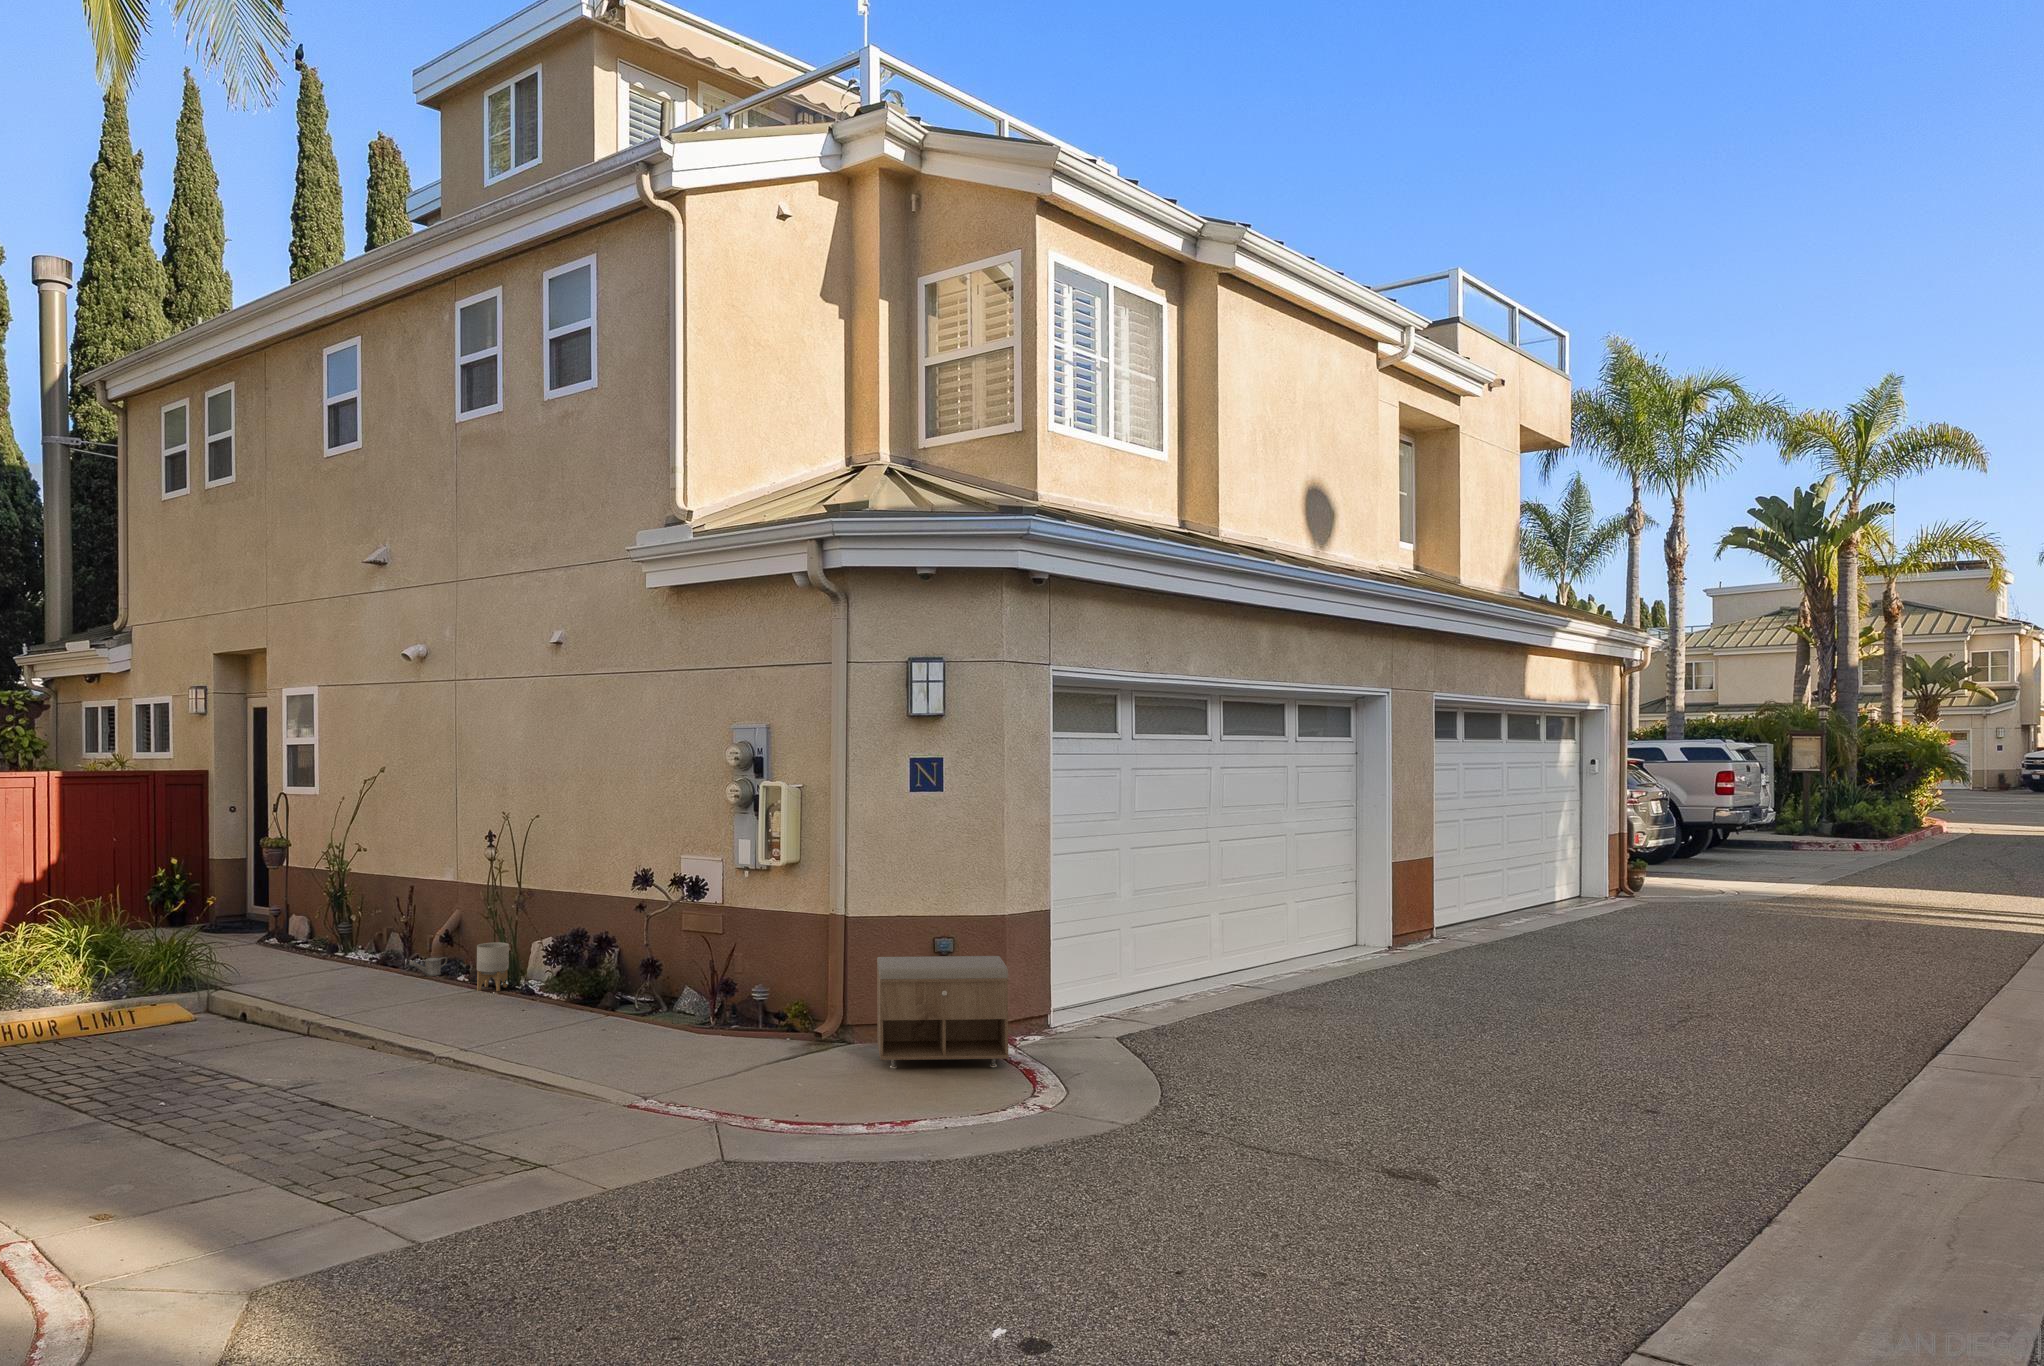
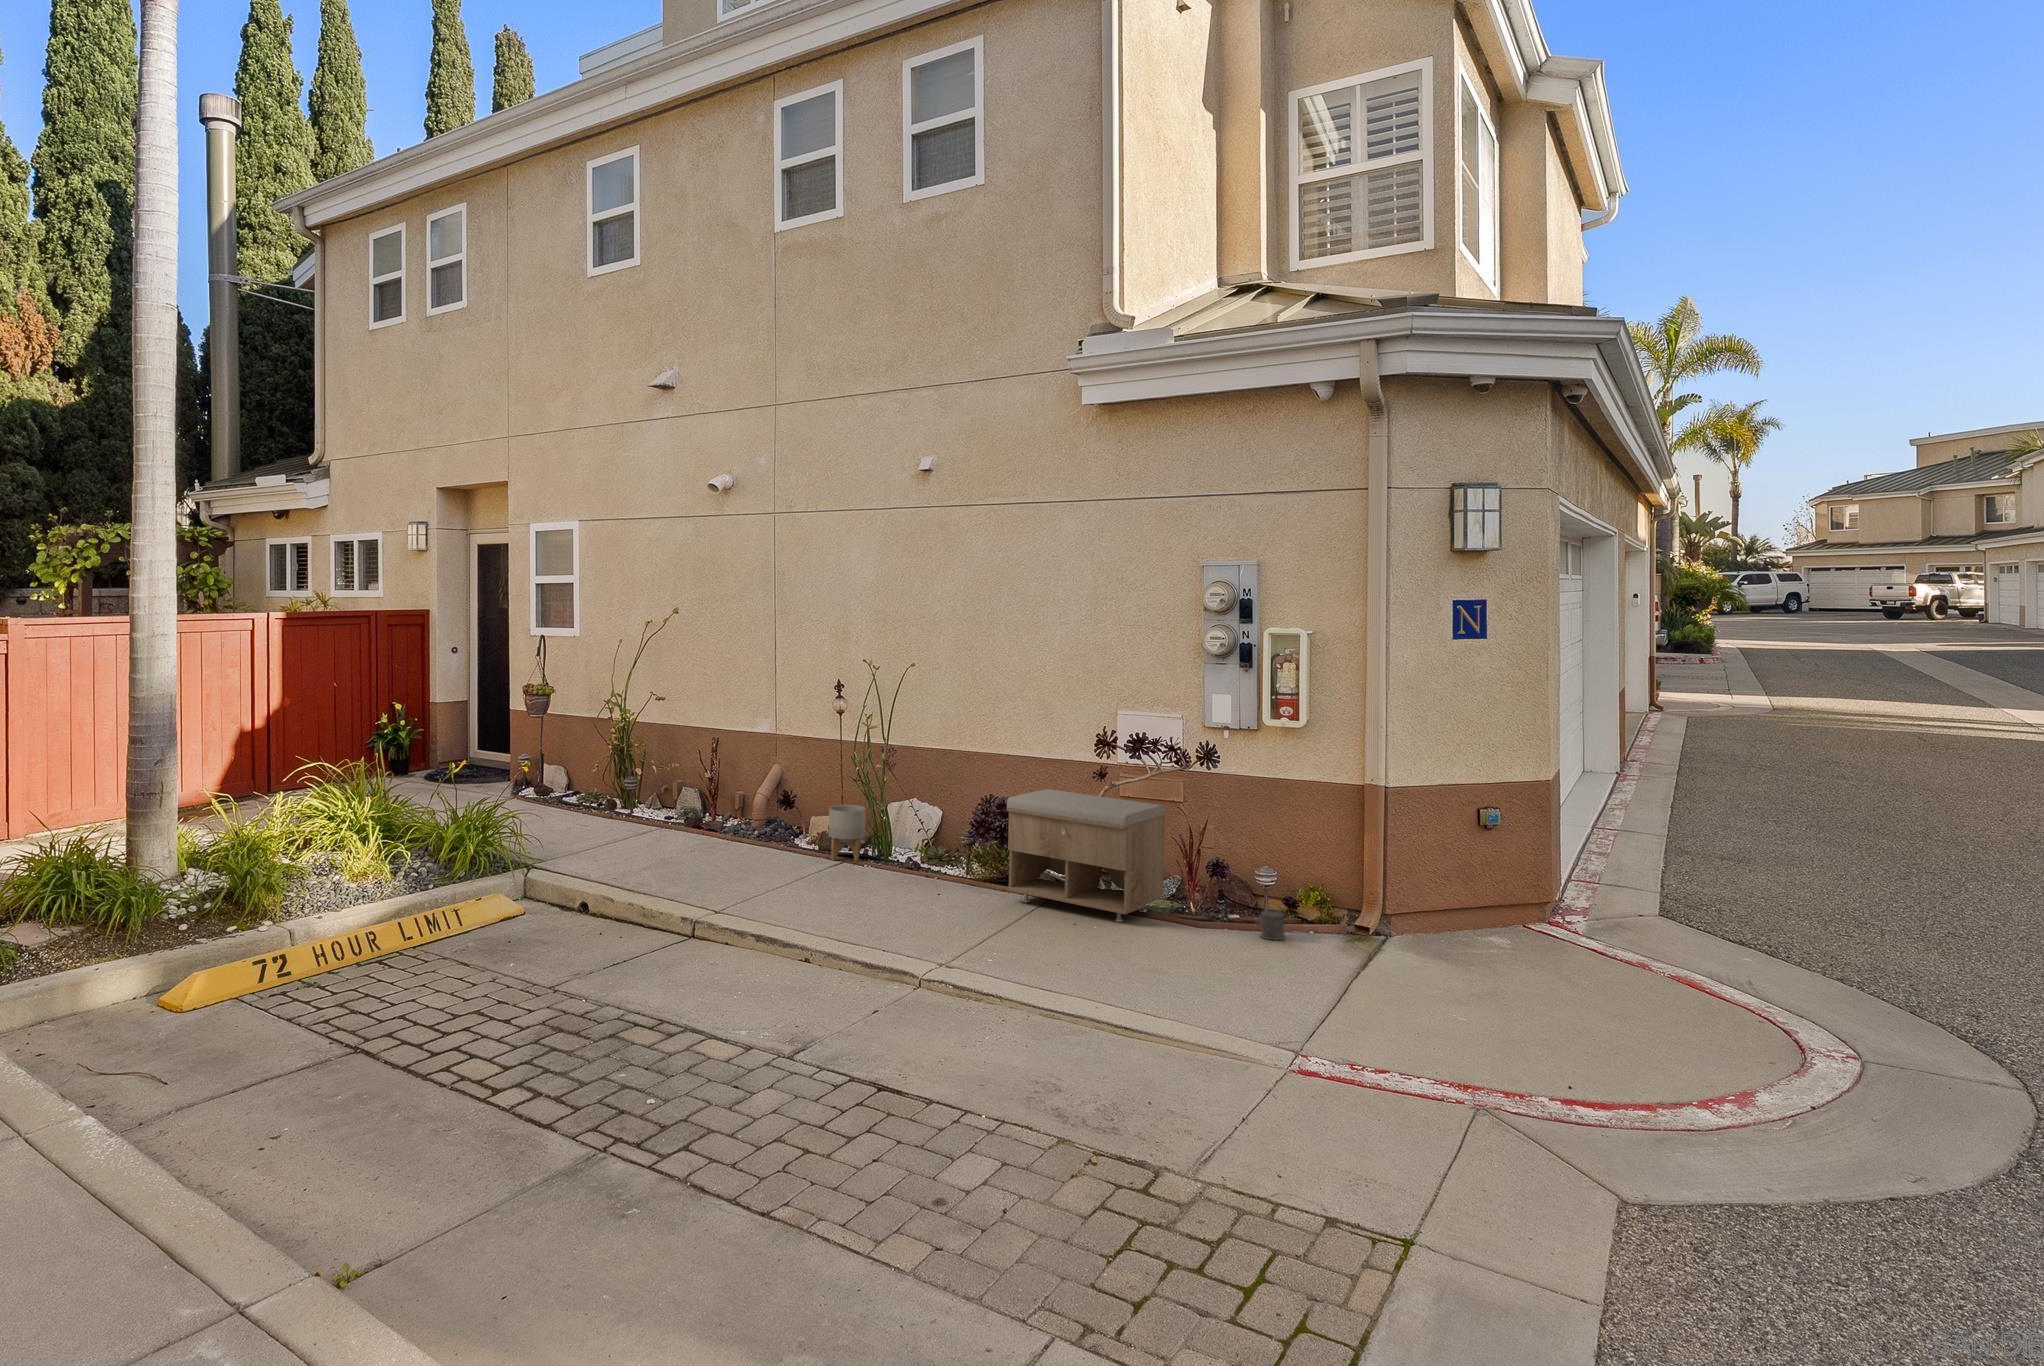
storage bench: present [877,956,1009,1069] -> present [1007,789,1165,922]
watering can: present [409,957,447,976] -> present [1255,909,1285,940]

